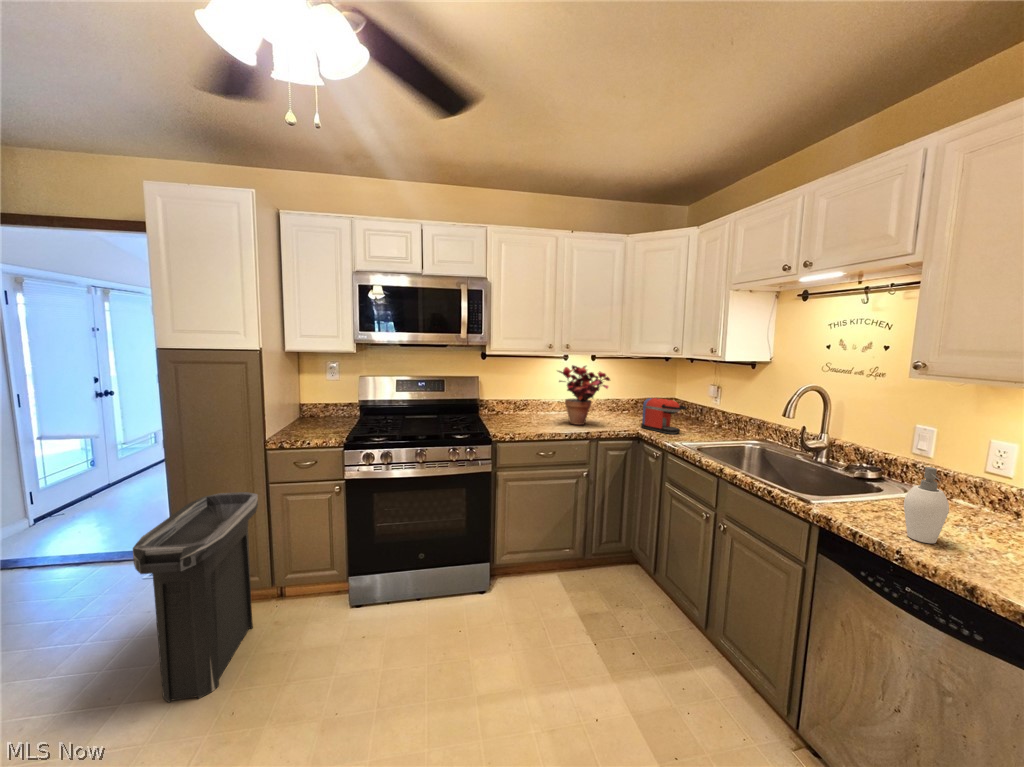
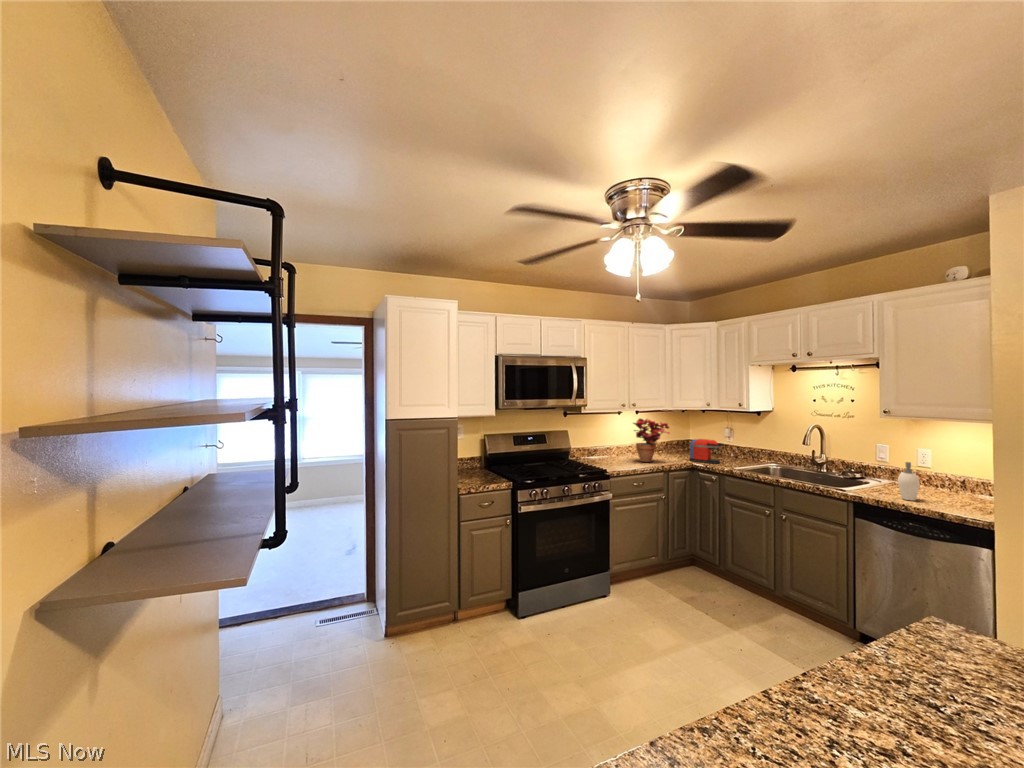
trash can: present [133,492,258,702] -> none [423,530,490,691]

